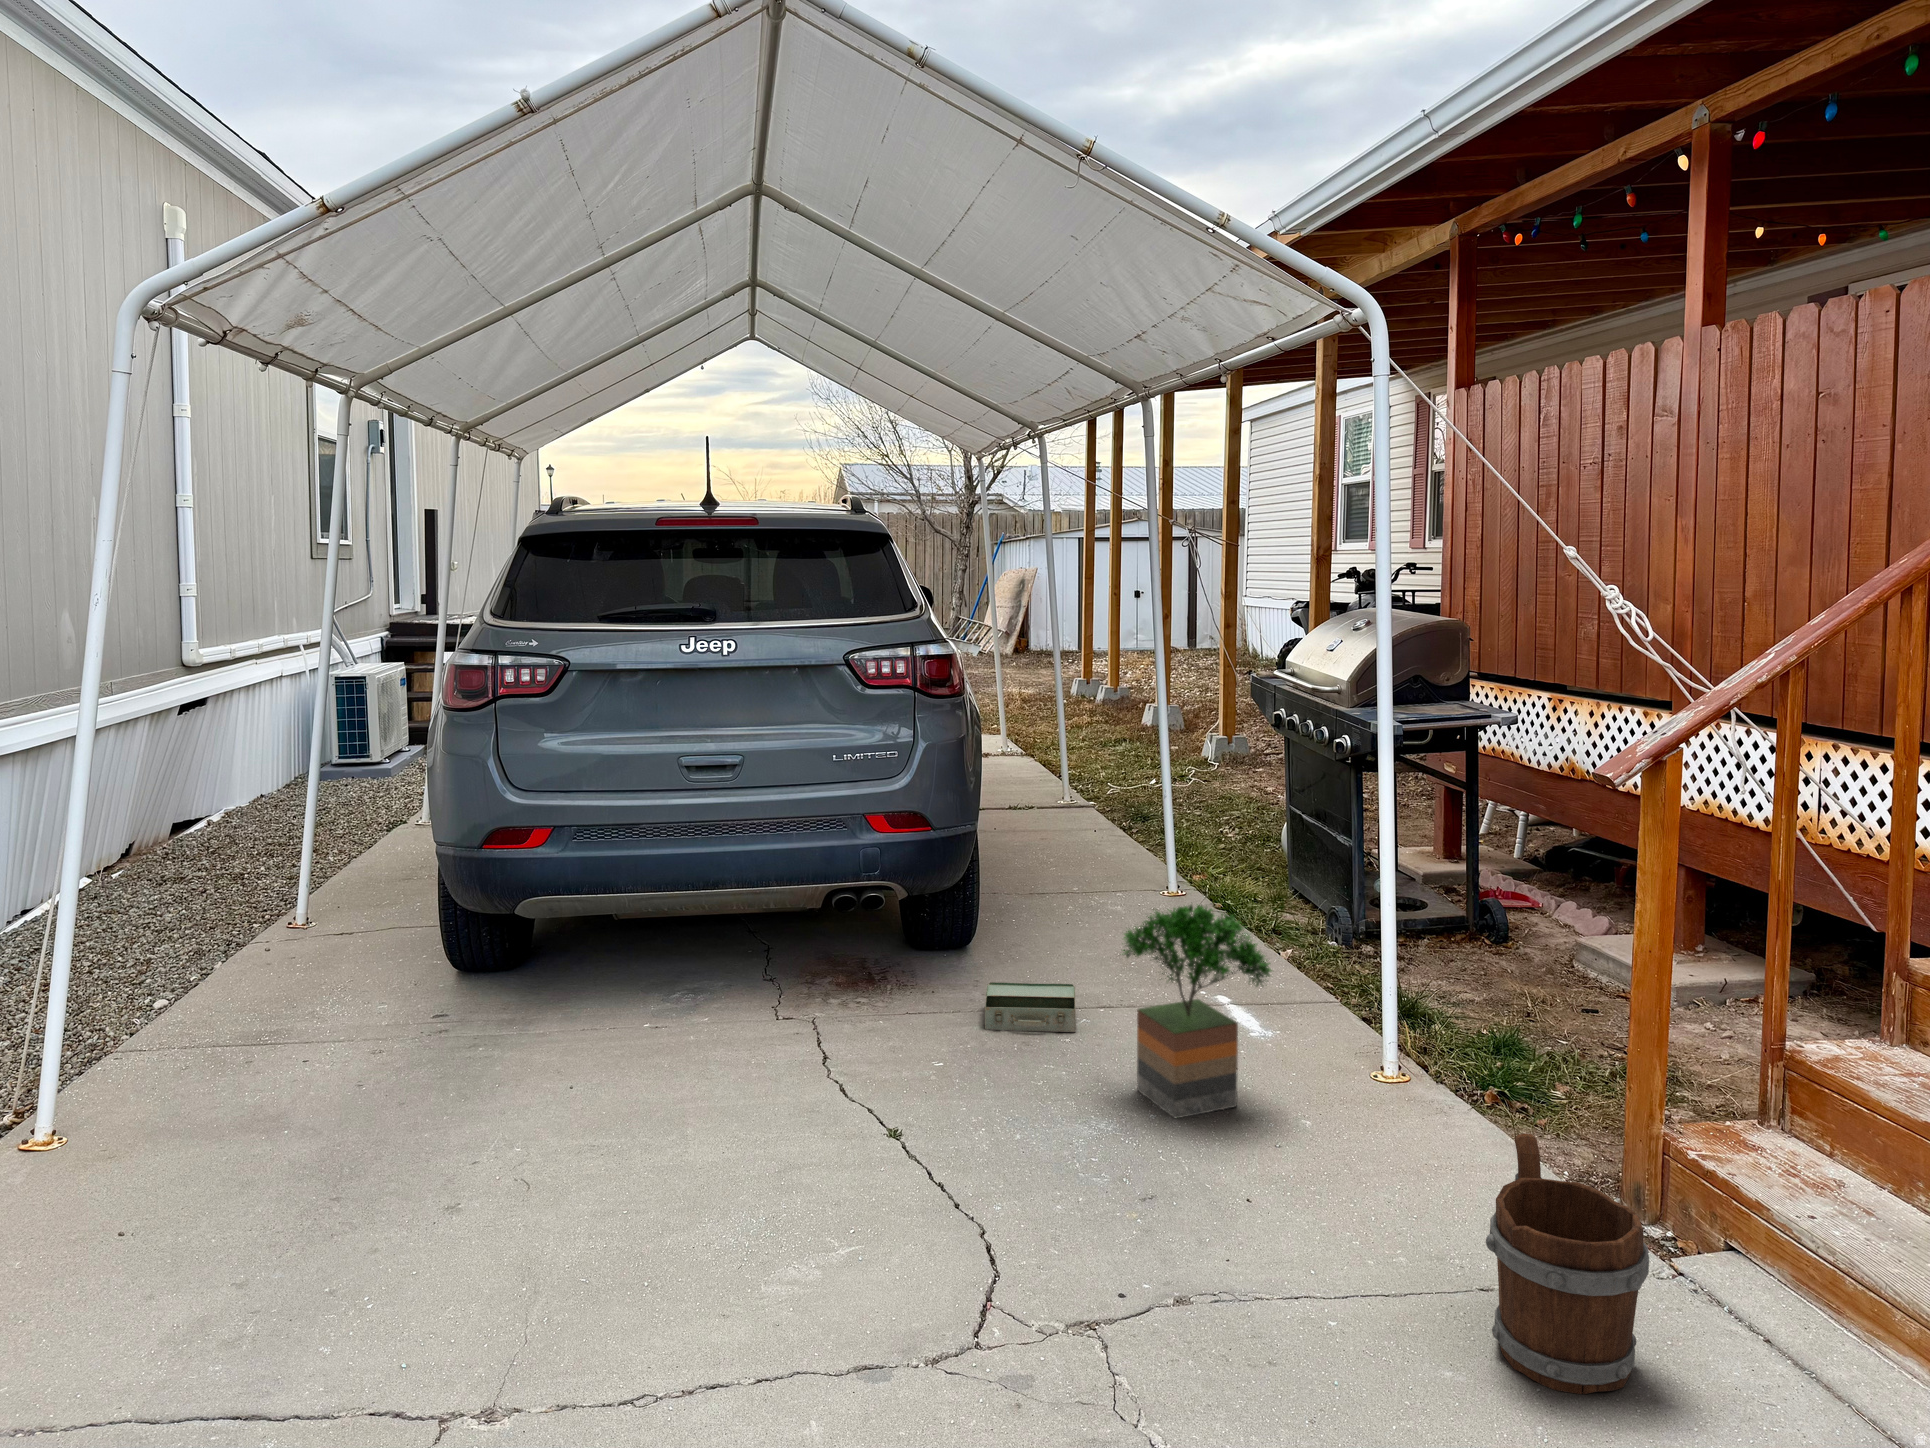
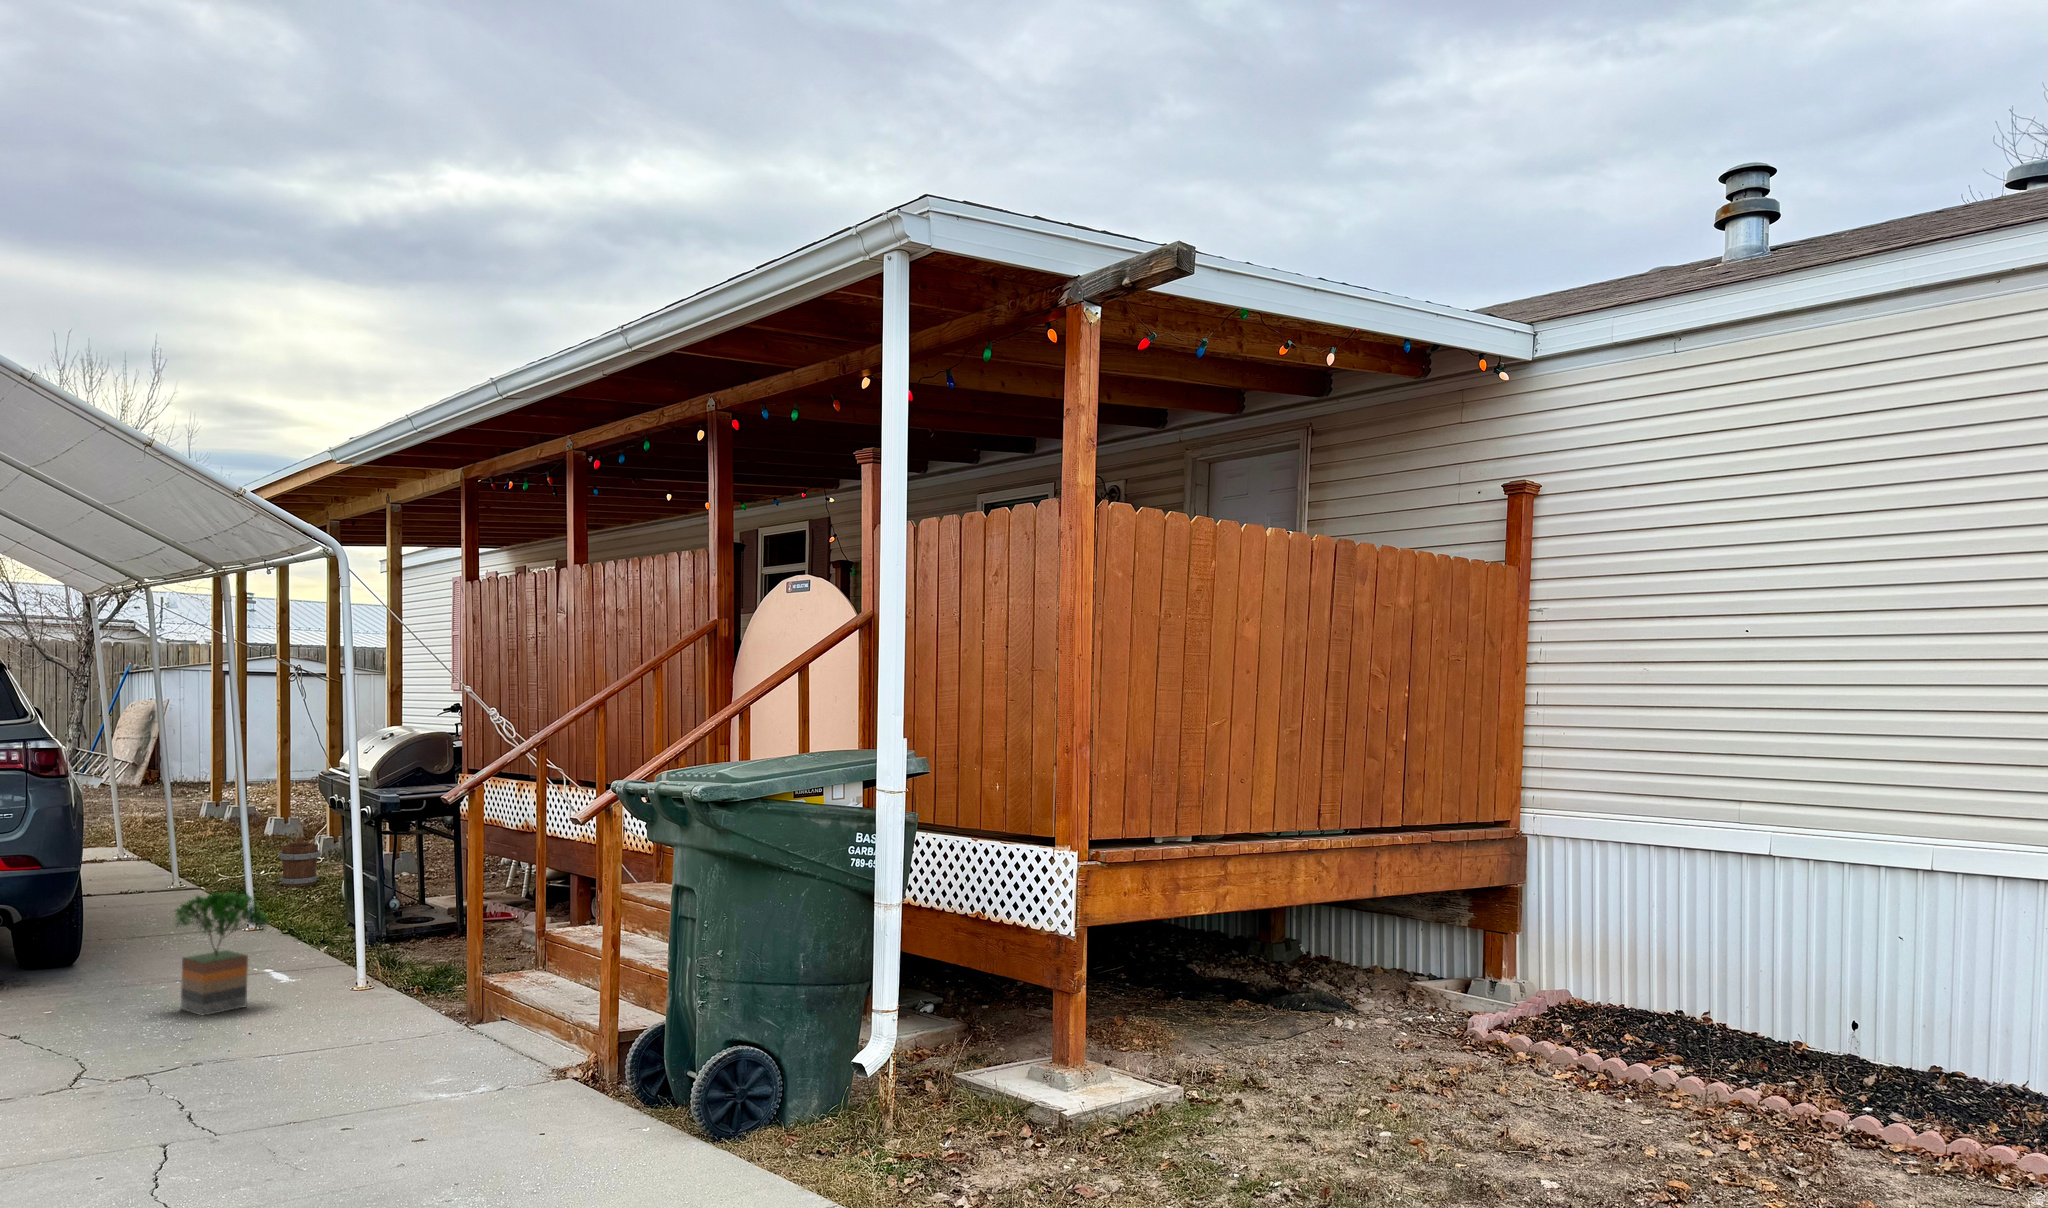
toolbox: present [984,982,1076,1032] -> none [71,969,146,1001]
bucket: present [1486,1133,1649,1394] -> present [278,837,321,887]

